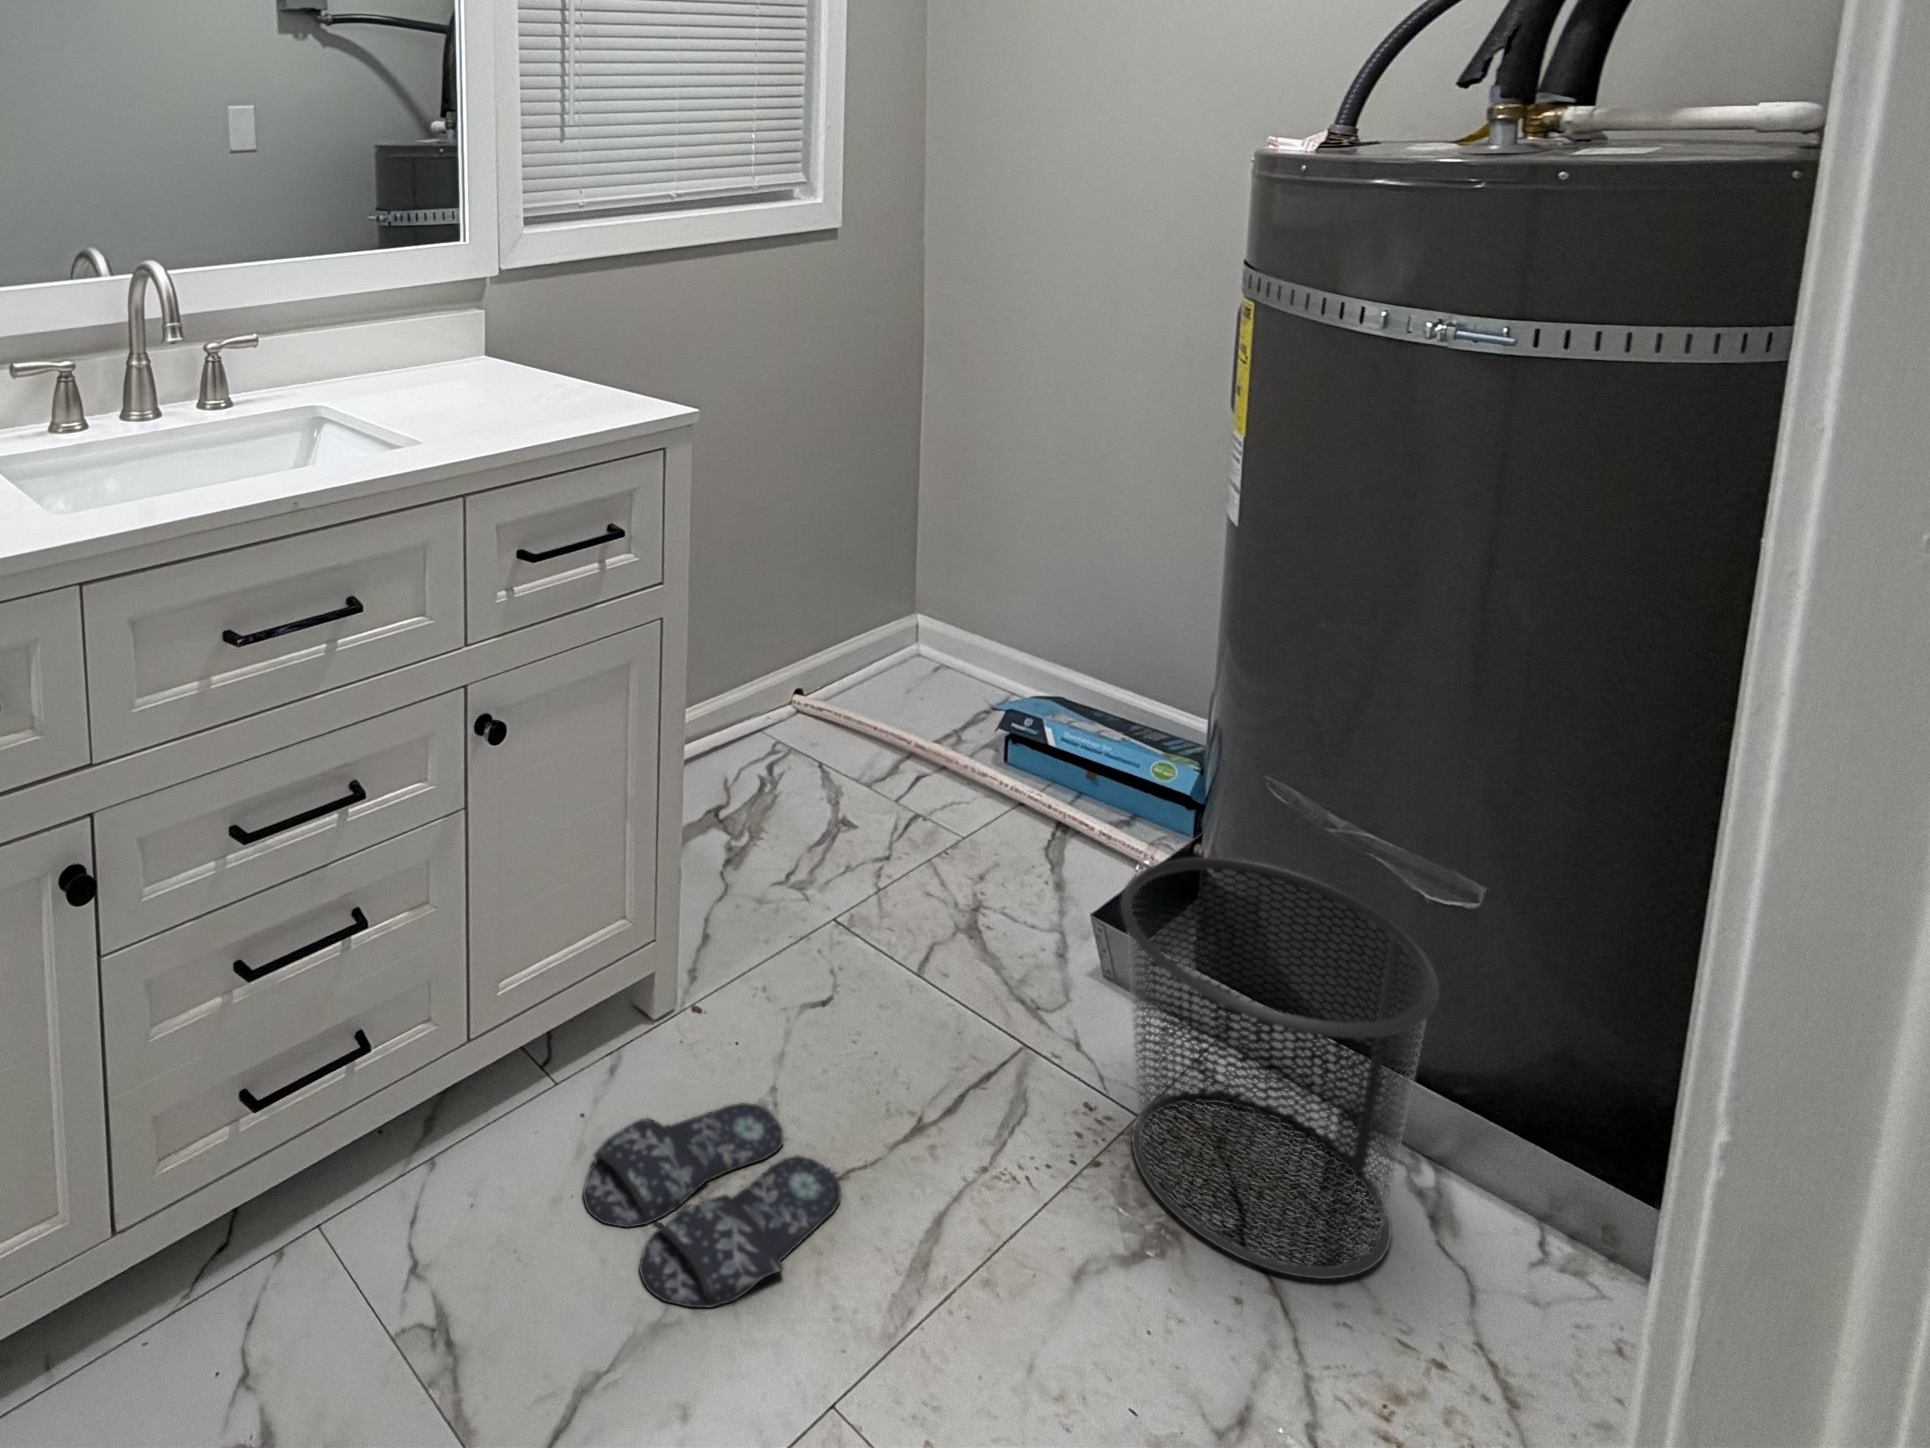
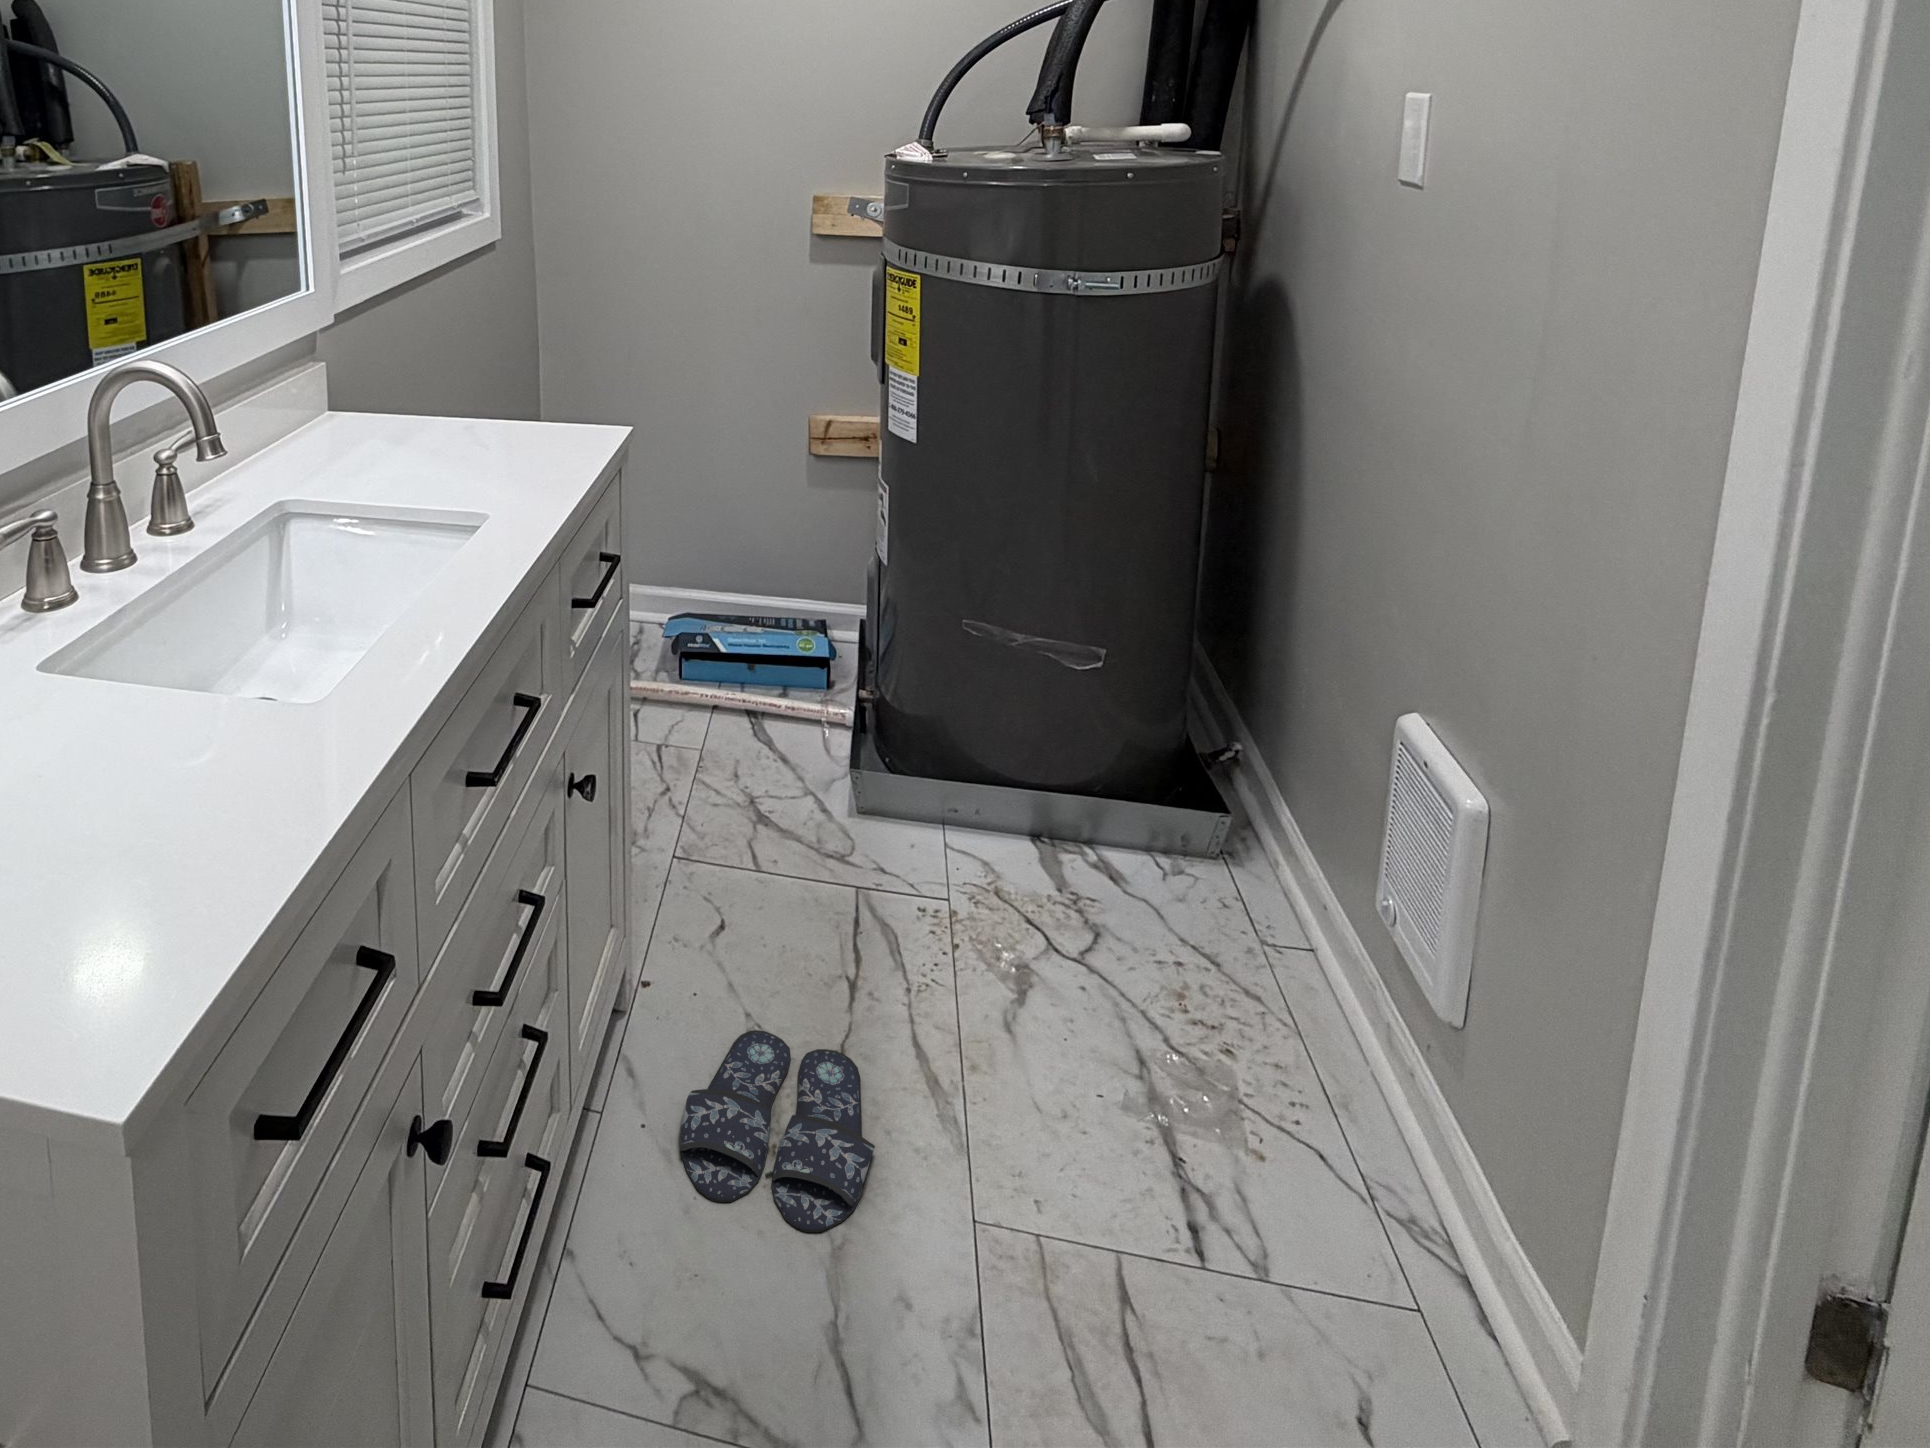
waste bin: present [1121,857,1439,1279] -> none [943,685,1145,962]

